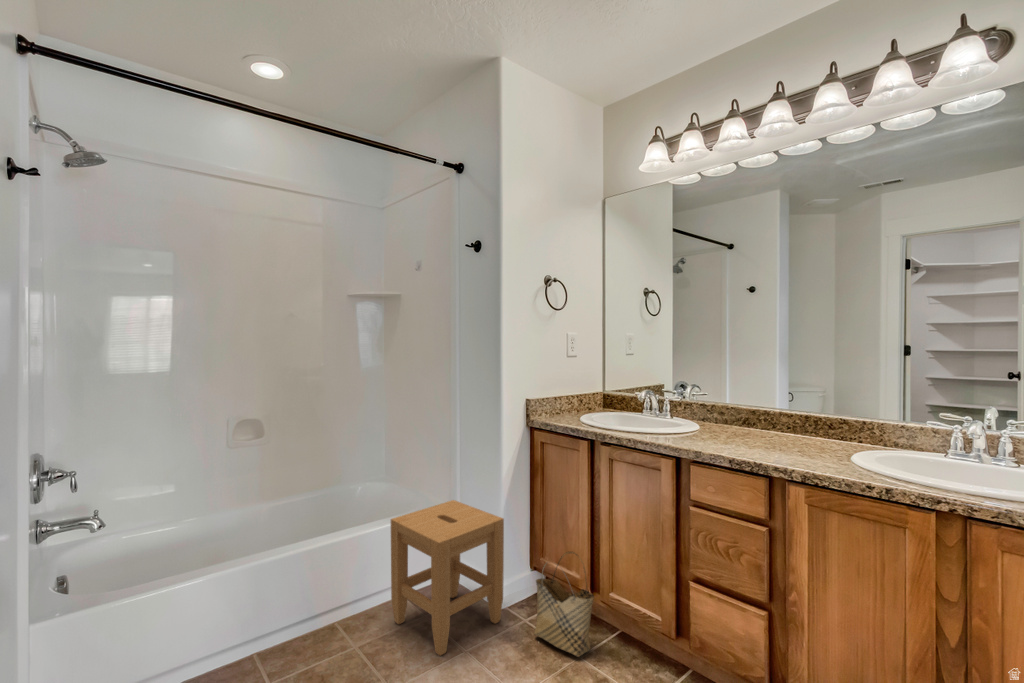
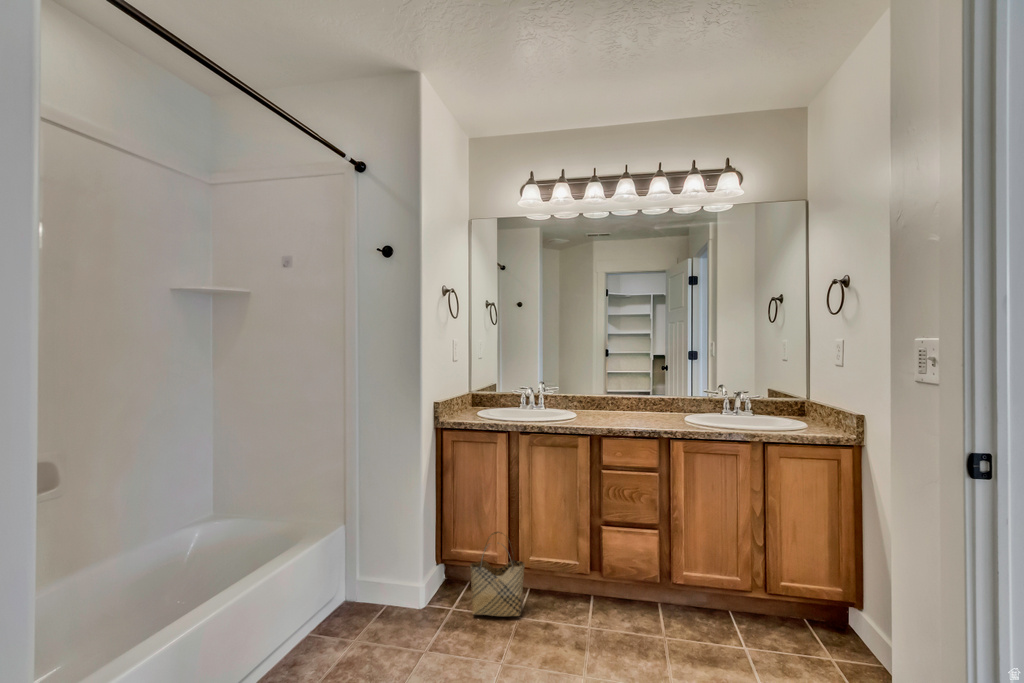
stool: present [391,500,504,656] -> none [324,514,435,663]

